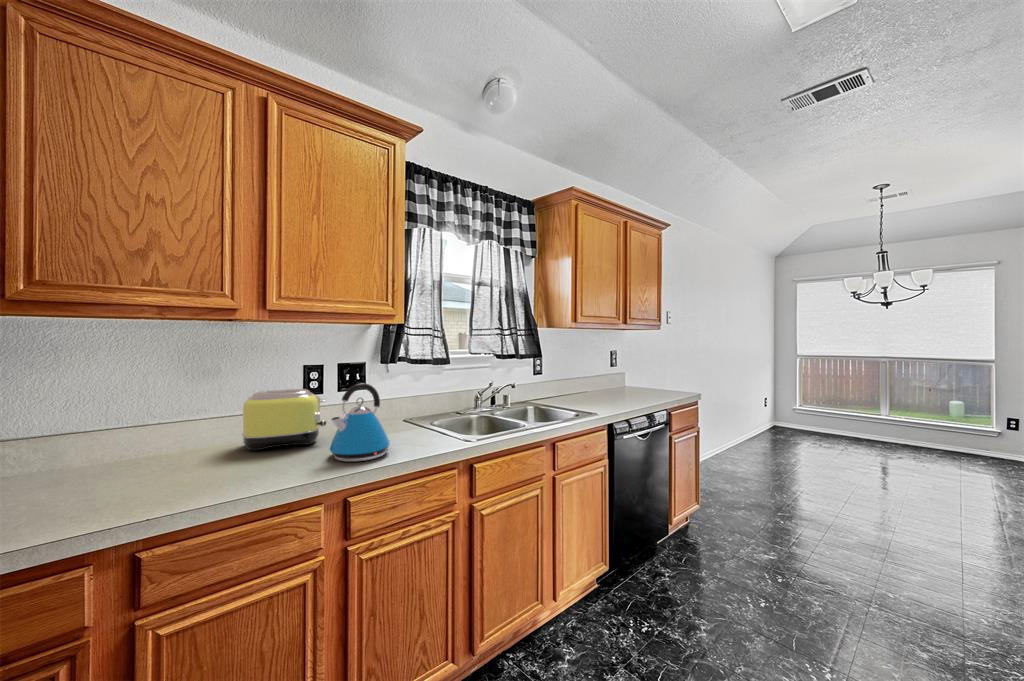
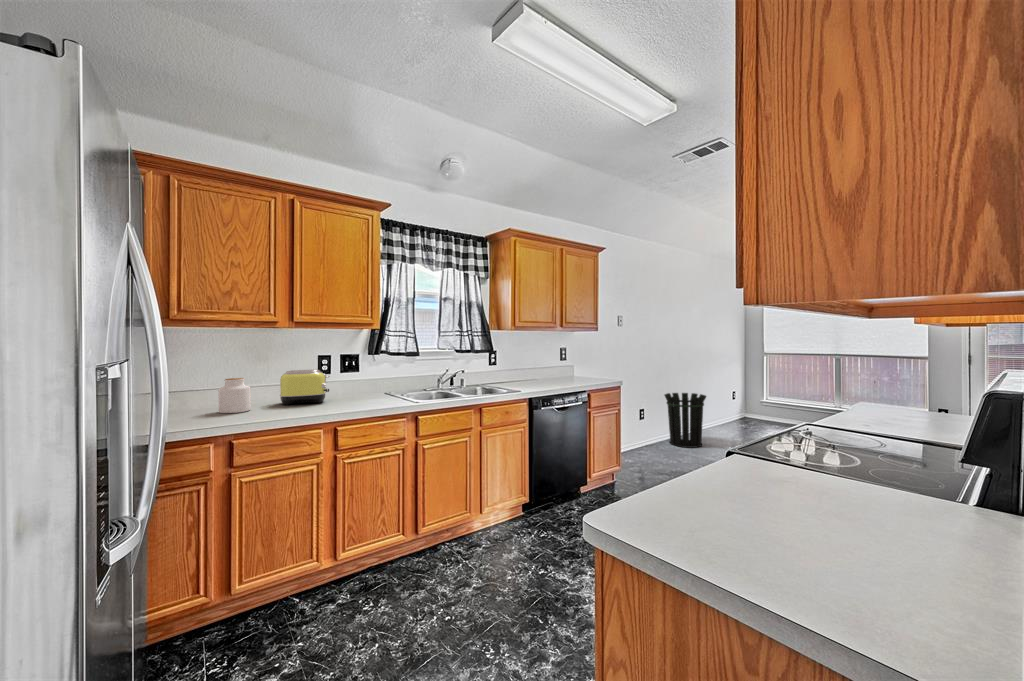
kettle: present [330,383,390,462] -> none [329,364,366,409]
waste bin: none [709,400,761,465] -> present [664,393,706,448]
jar: none [123,410,188,480] -> present [218,378,251,413]

